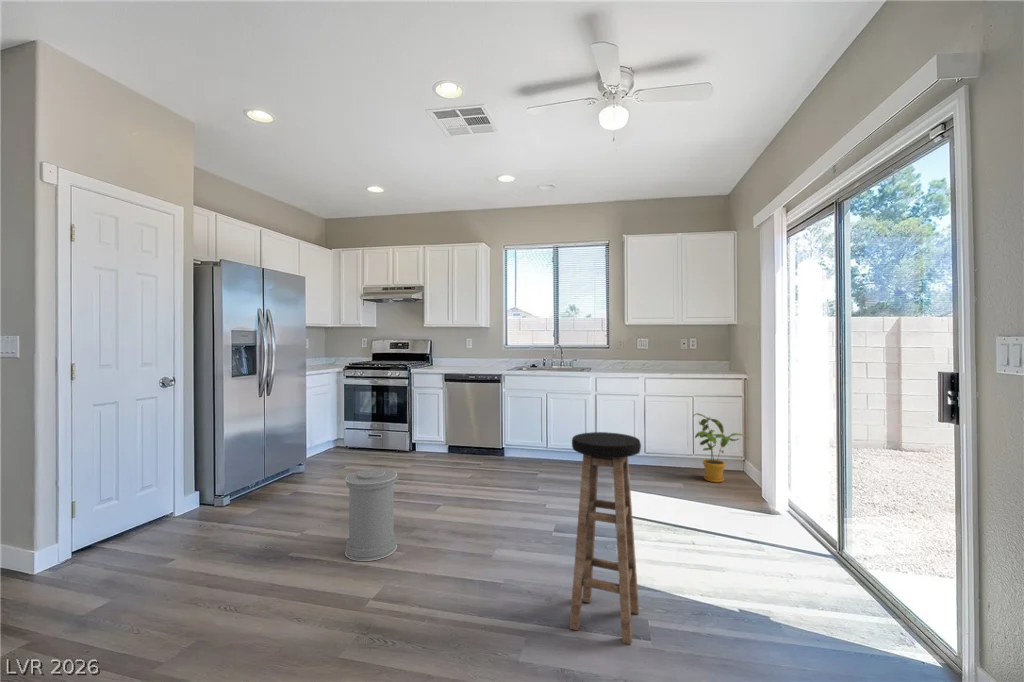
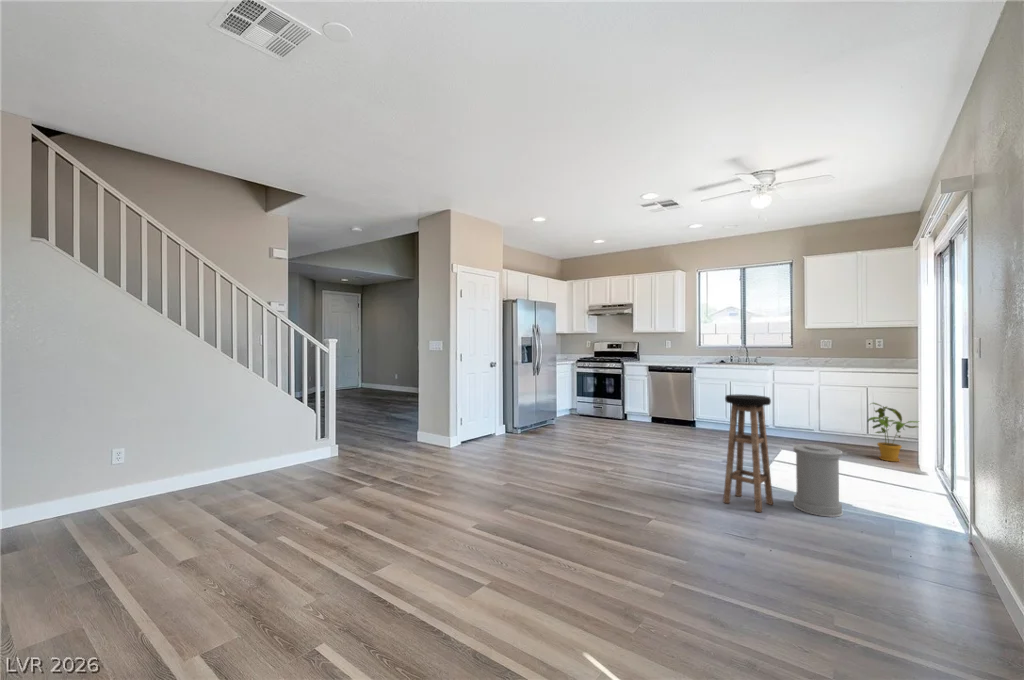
trash can: present [345,469,397,561] -> present [793,444,843,517]

